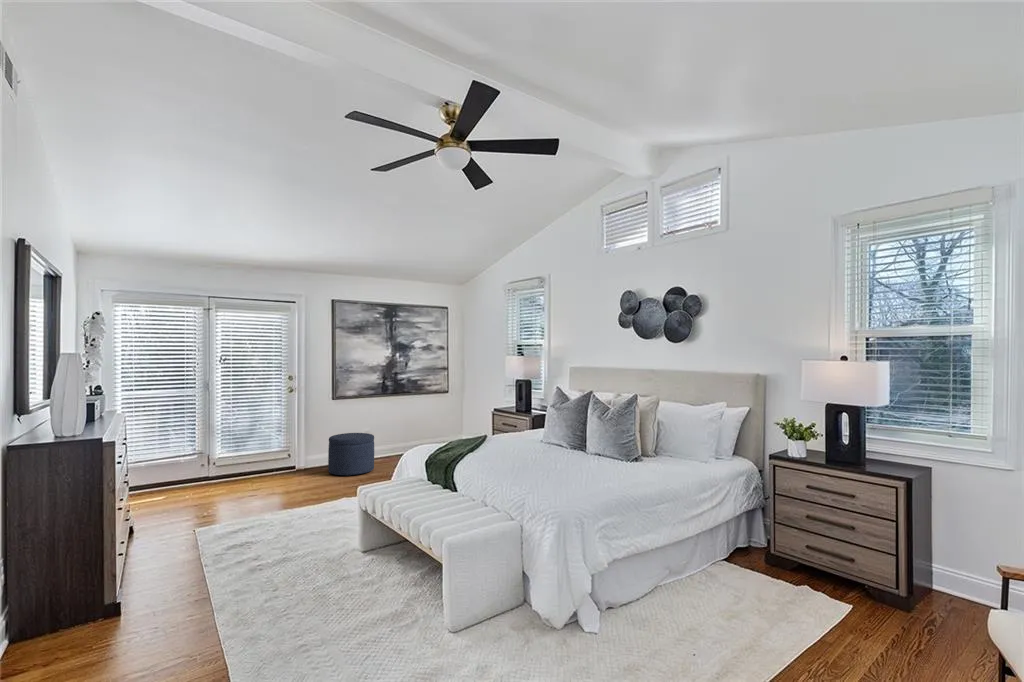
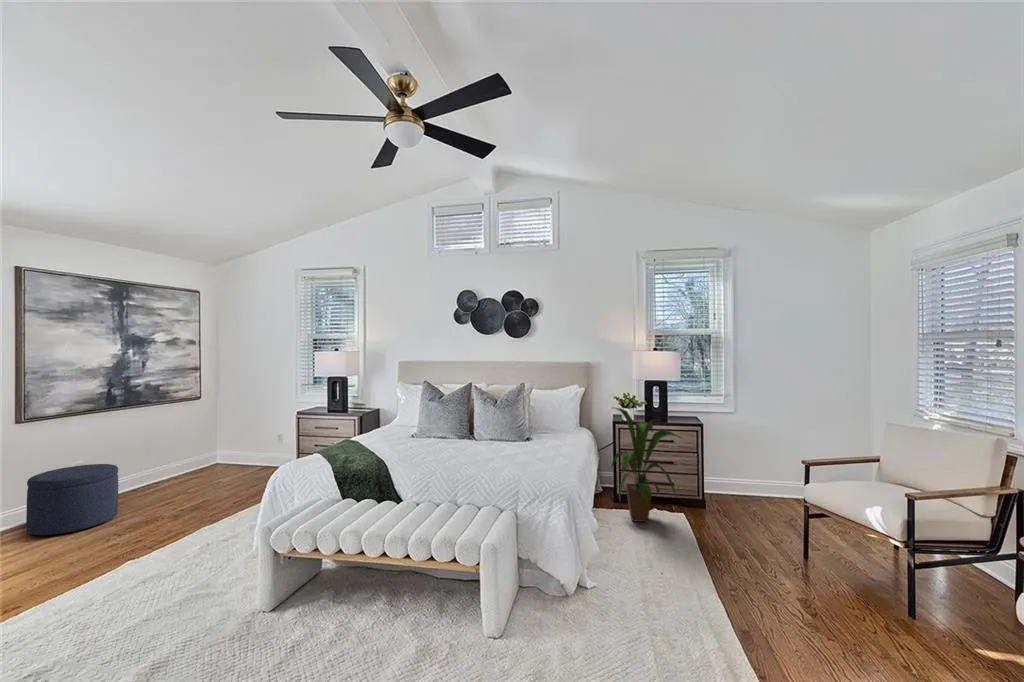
house plant: none [719,433,852,596] -> present [611,408,681,522]

